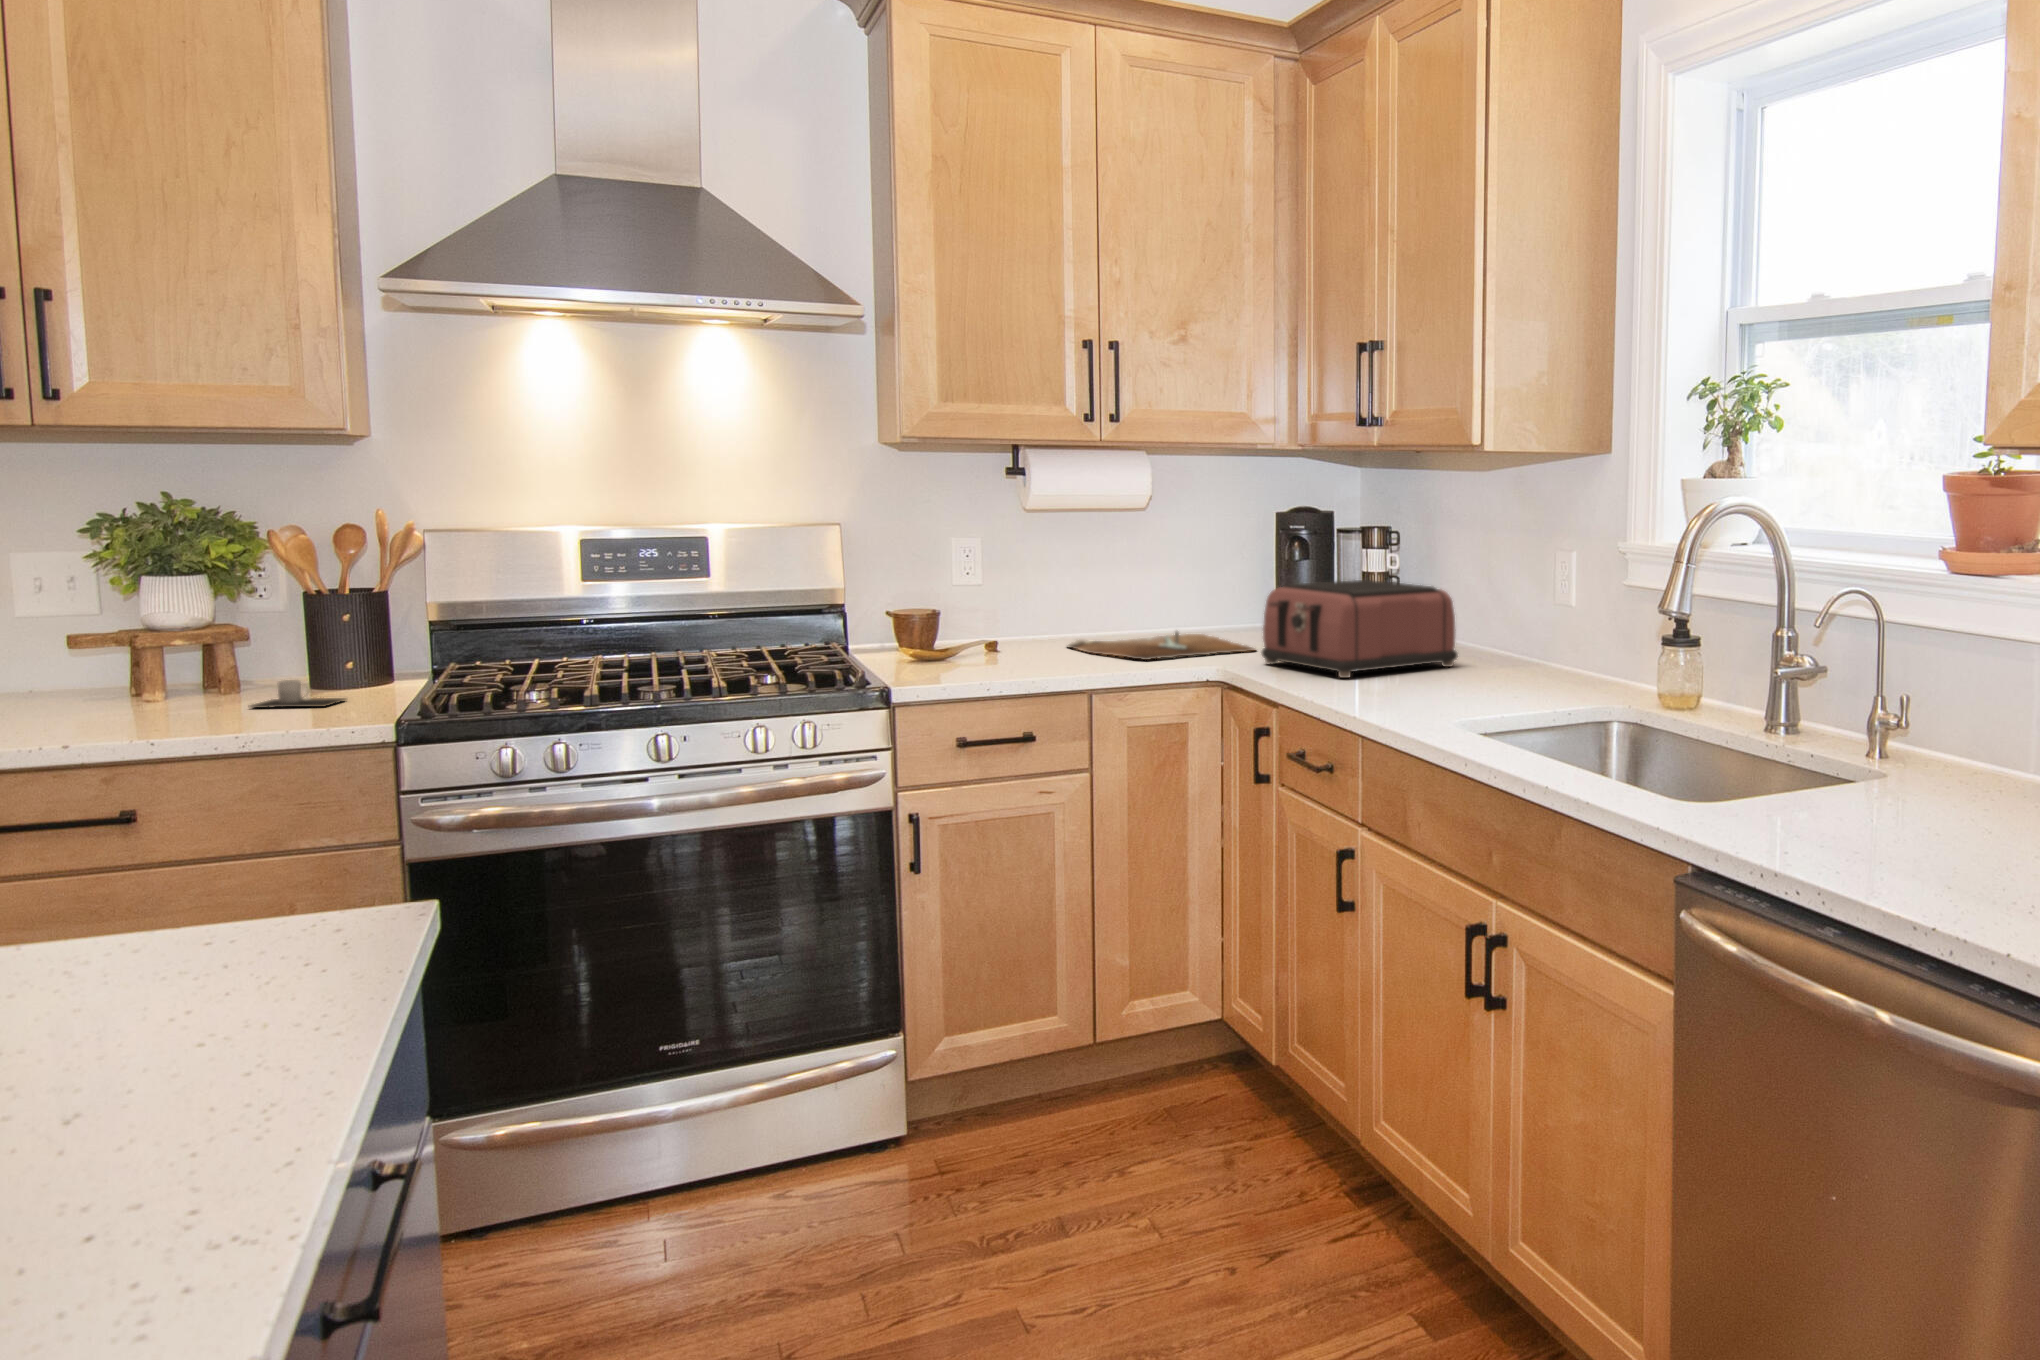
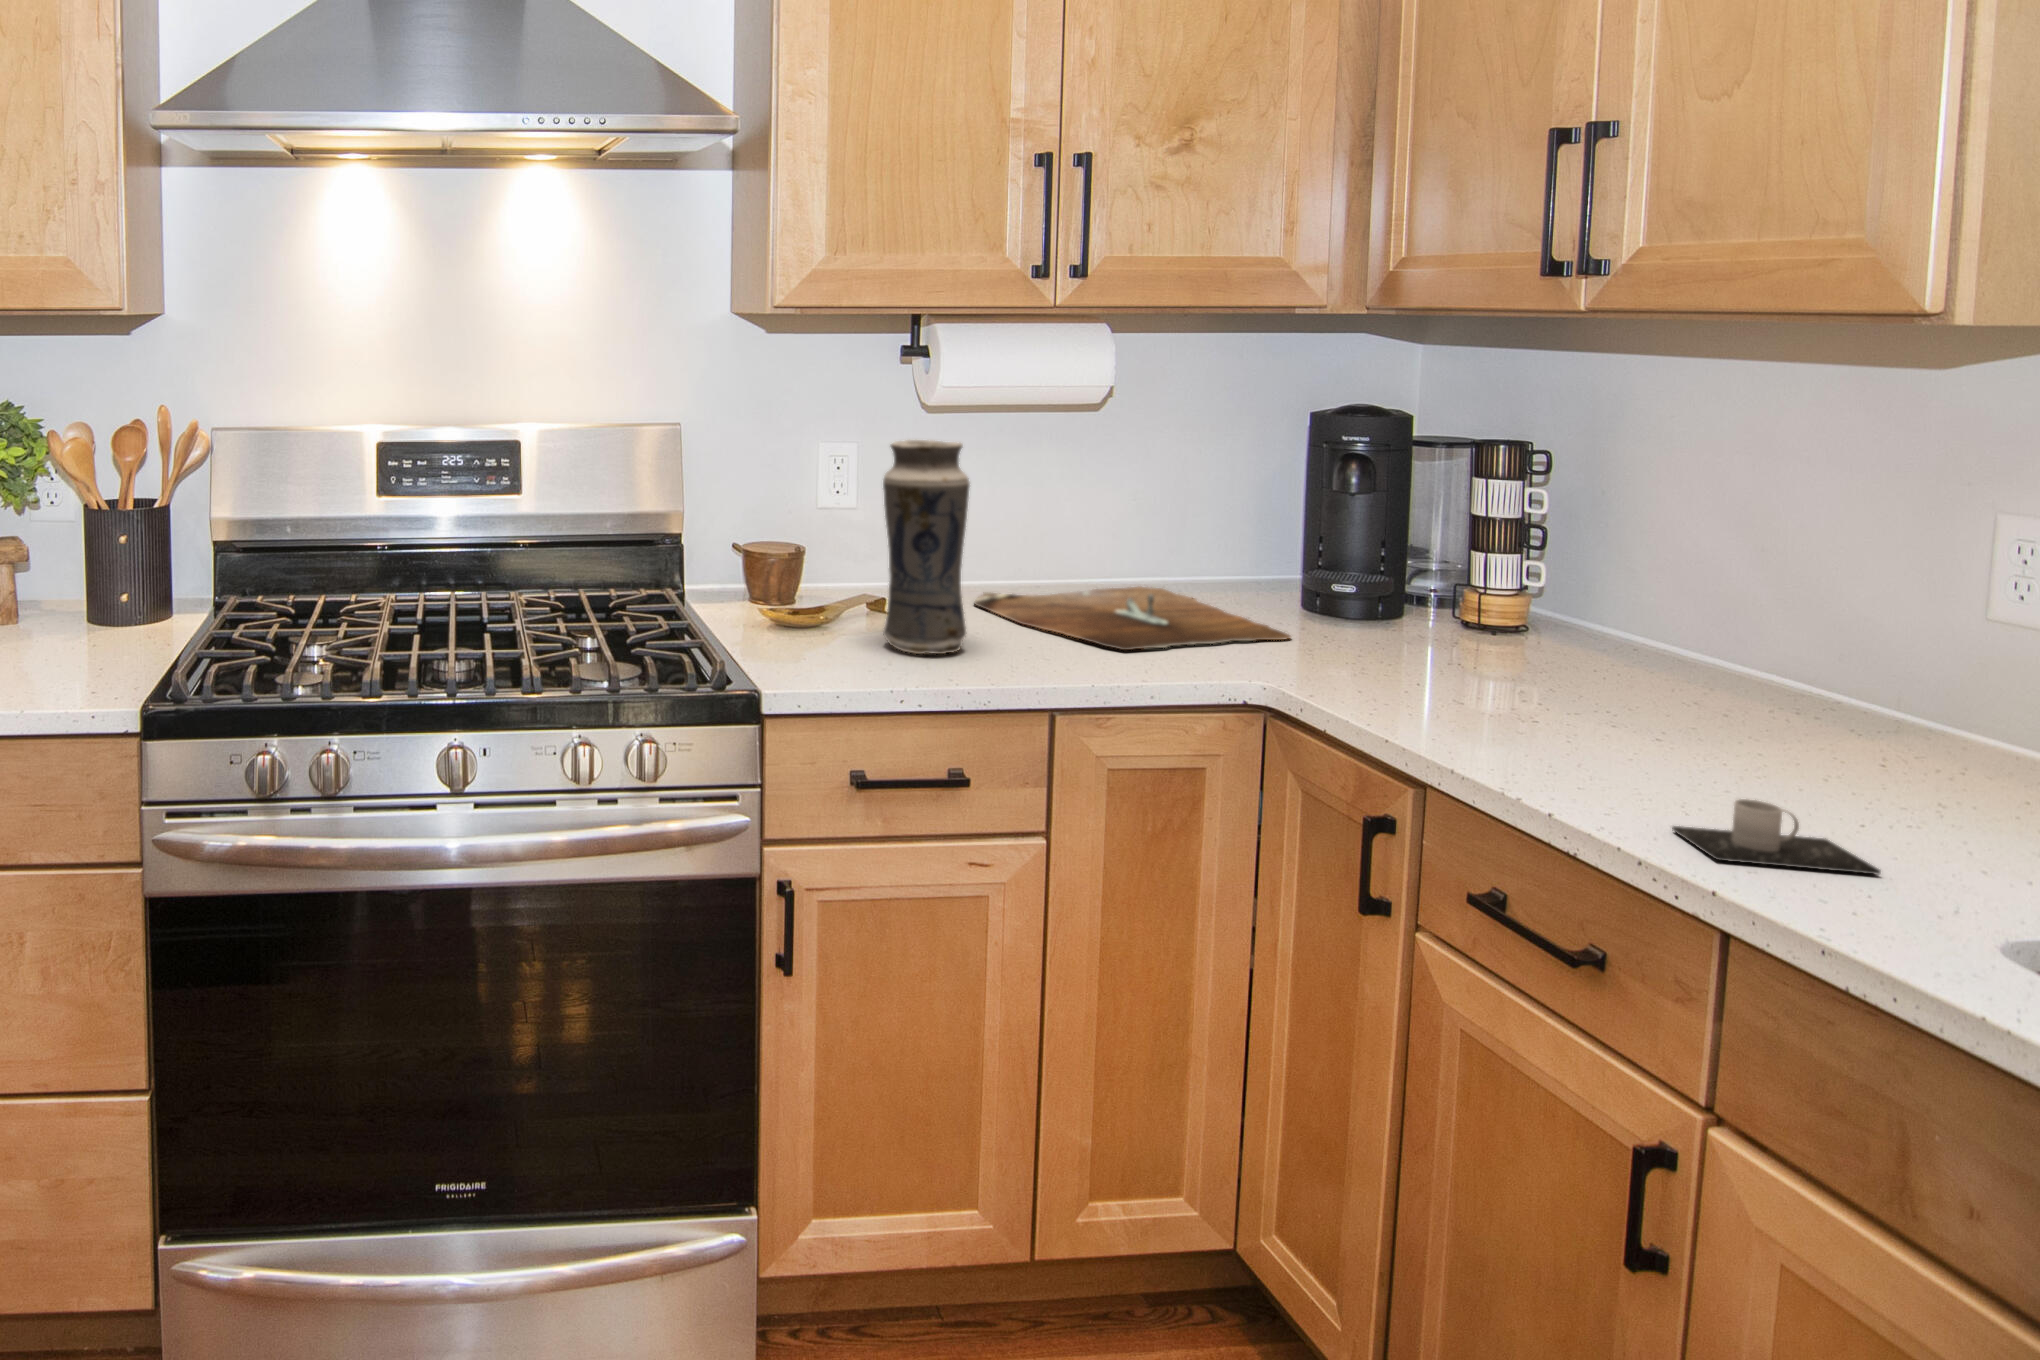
vase: none [983,528,1043,668] -> present [883,439,970,654]
toaster: present [1262,580,1458,678] -> none [1338,540,1767,745]
mug: present [250,680,346,708] -> present [1672,799,1881,874]

